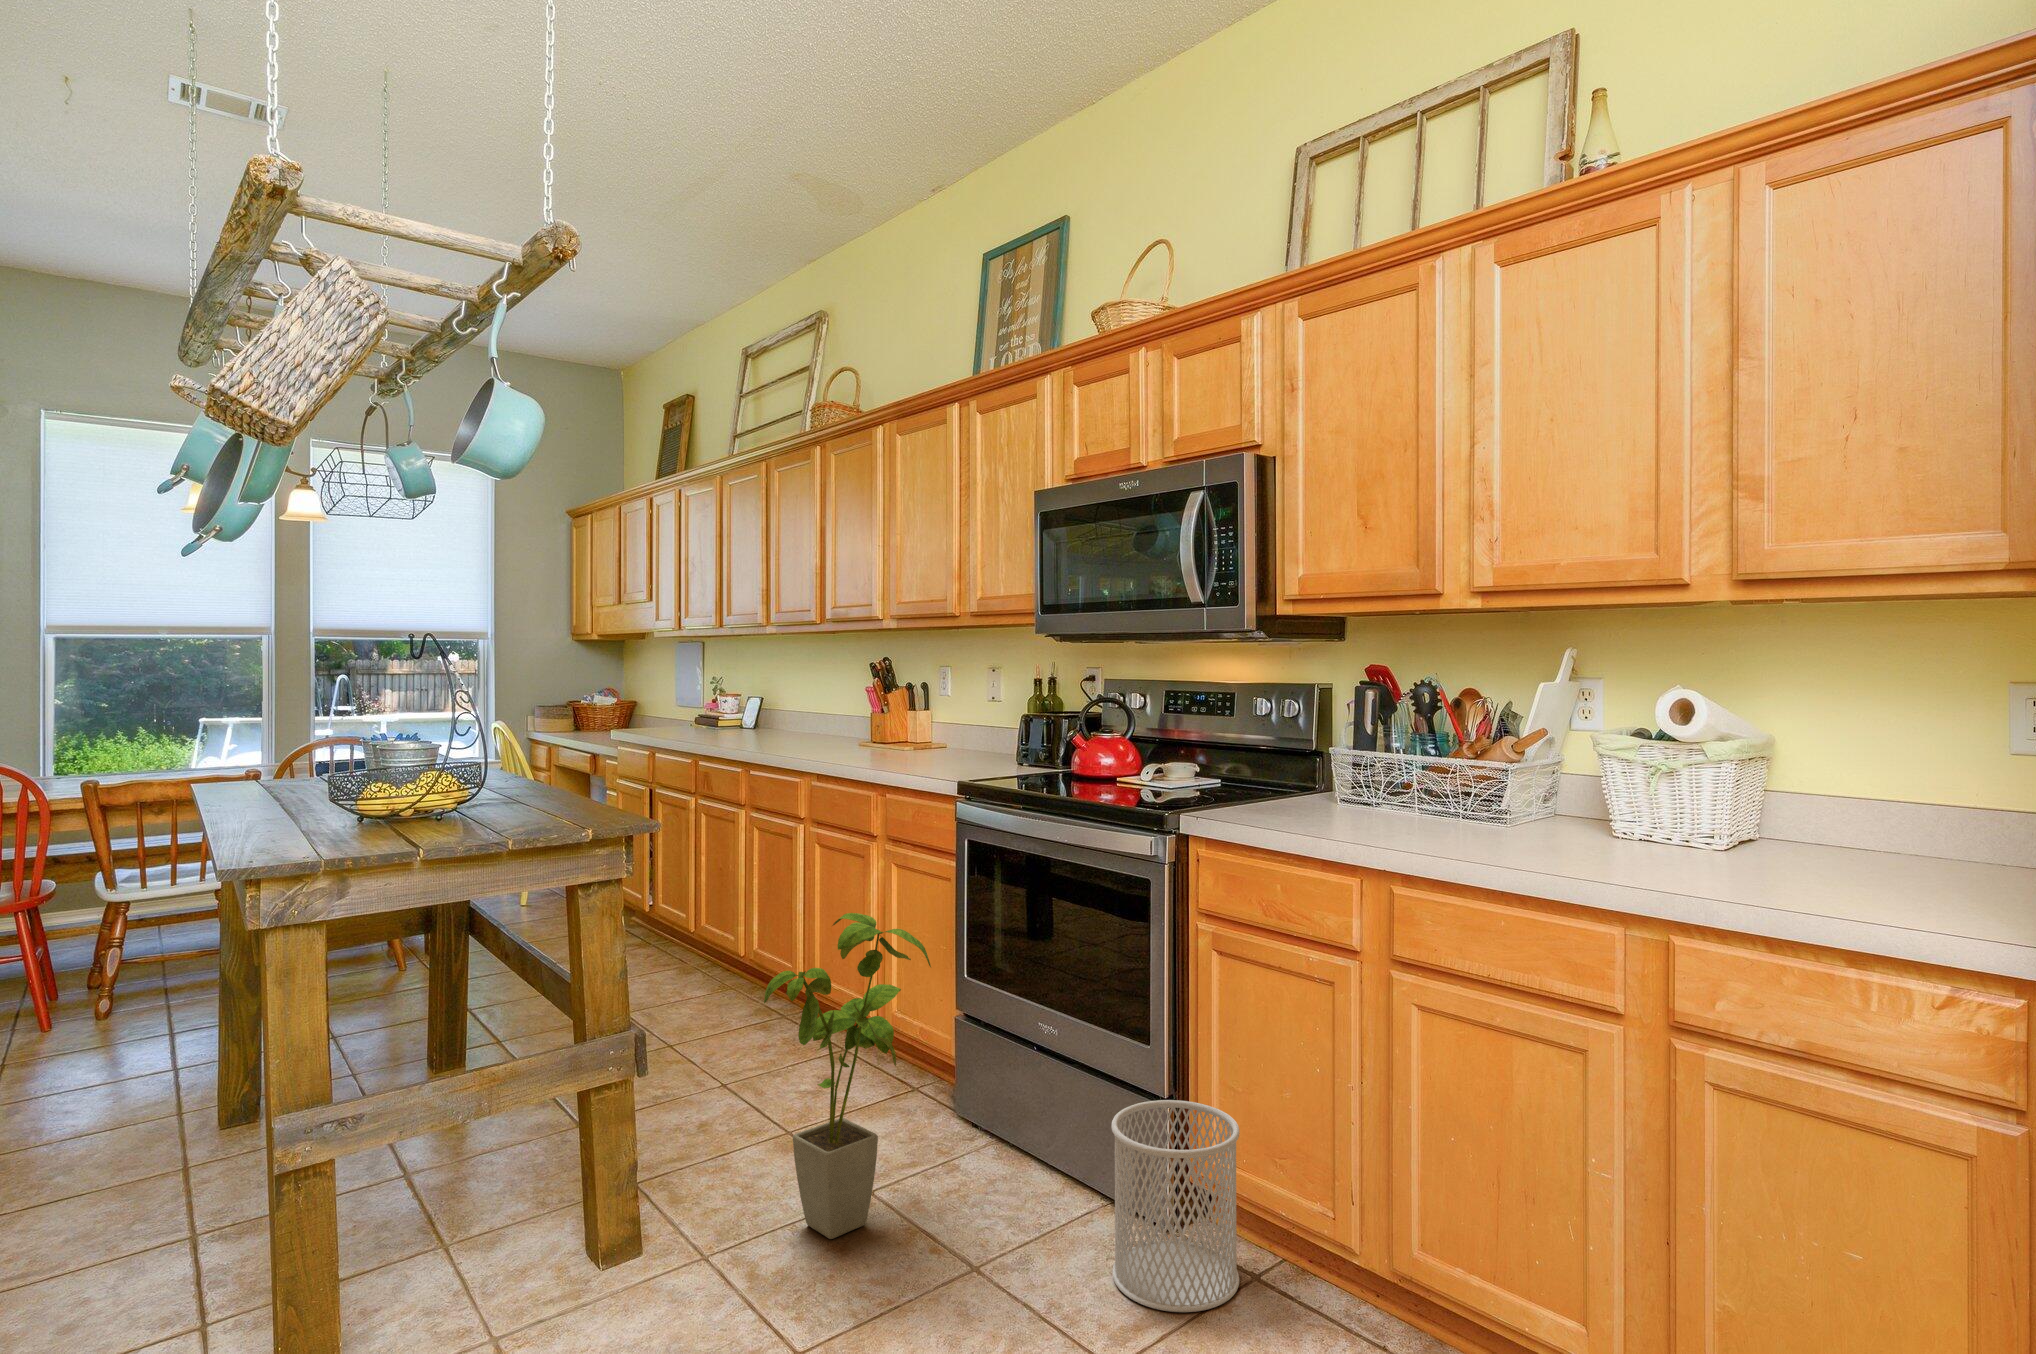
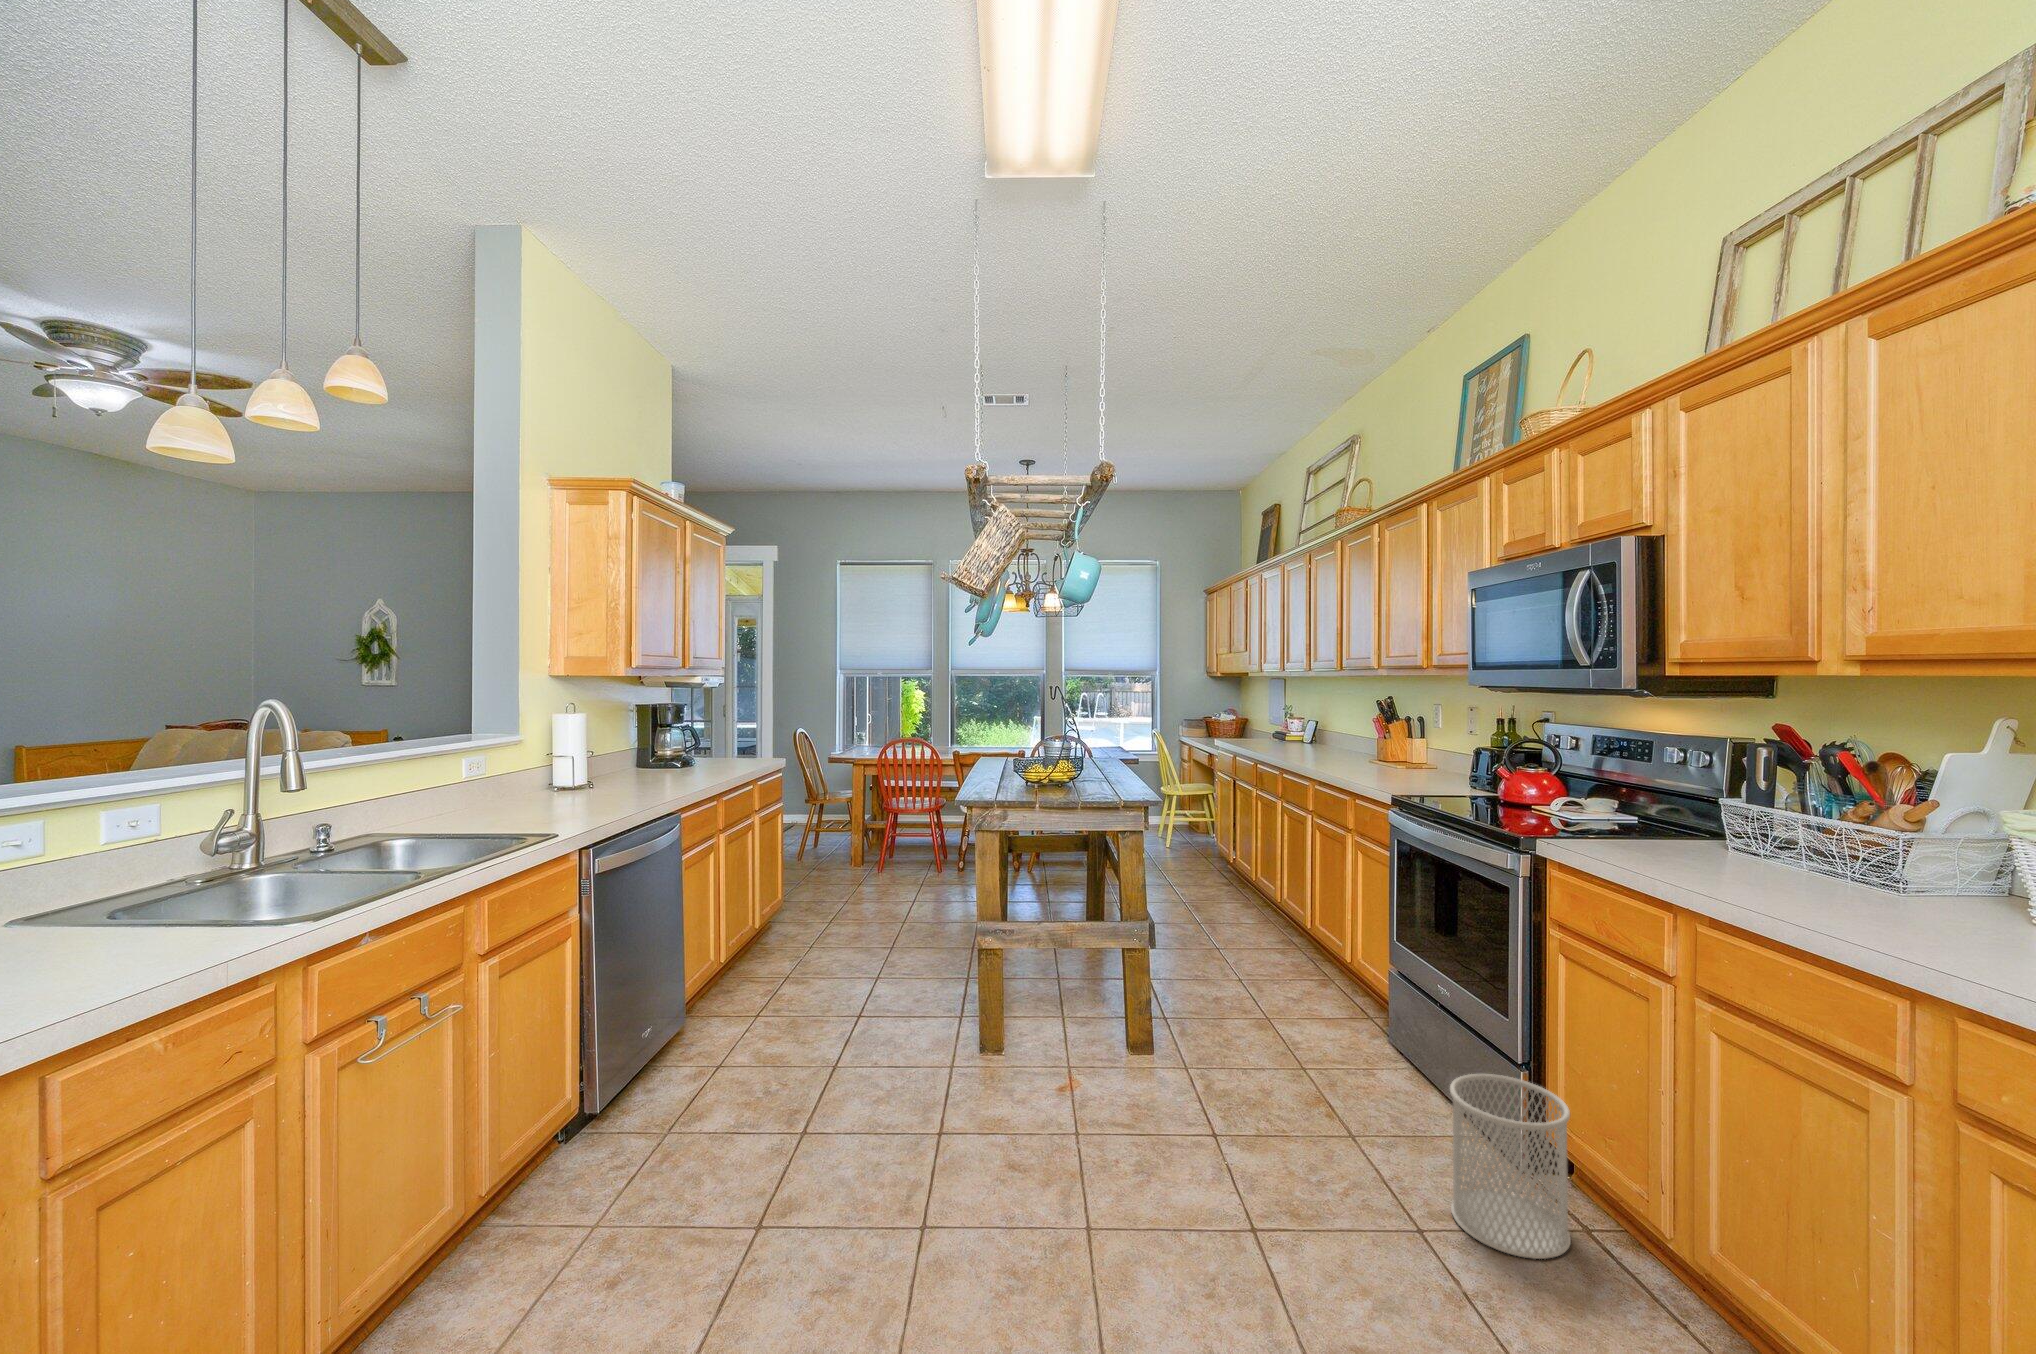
house plant: present [764,913,931,1239] -> none [1211,884,1324,1108]

